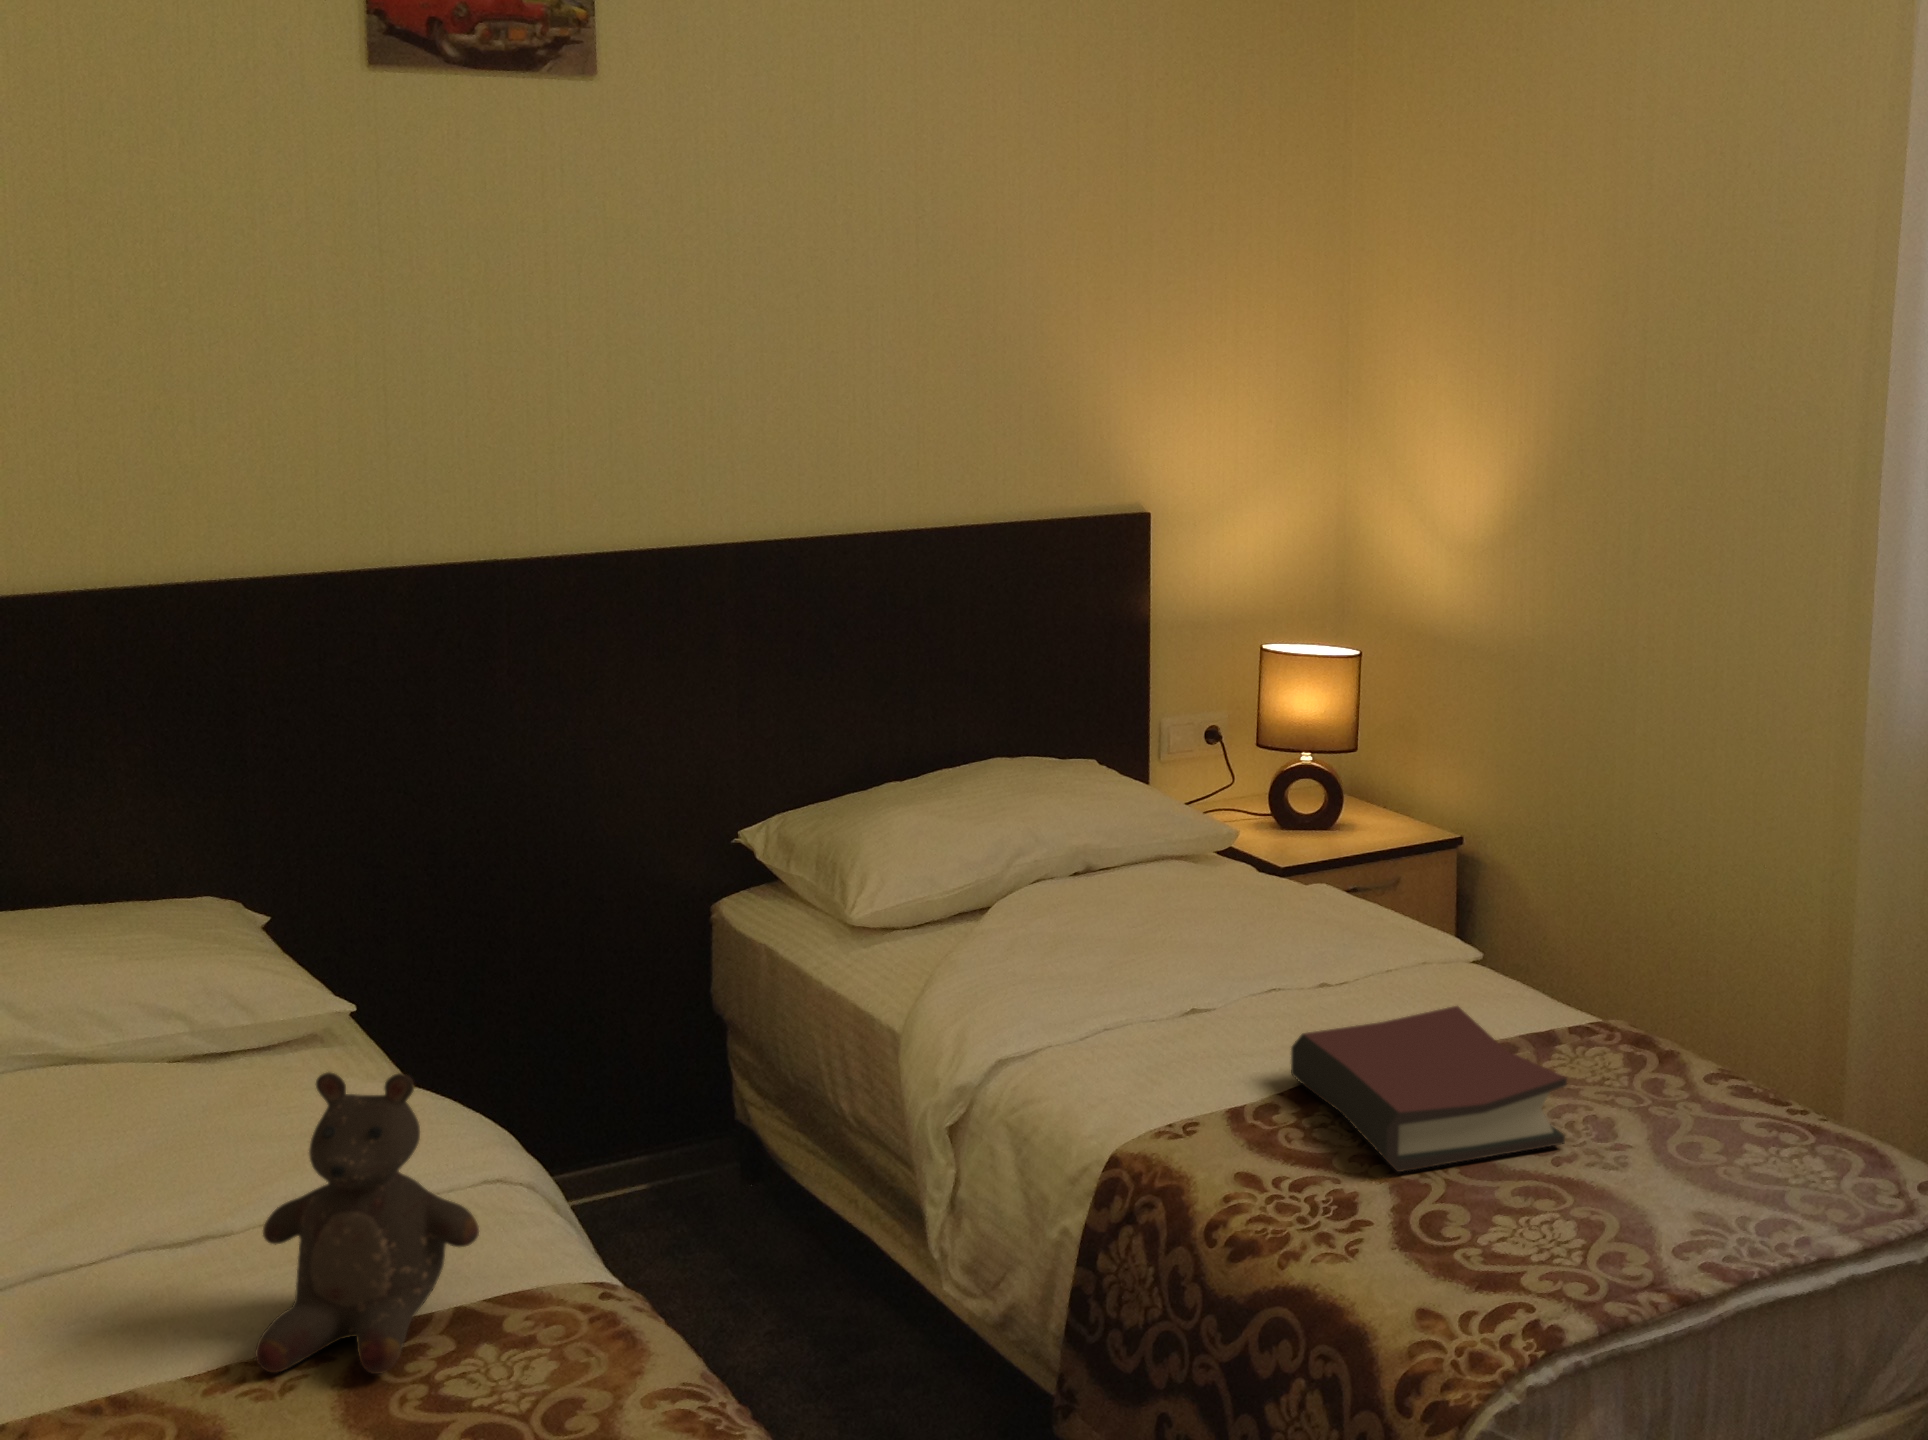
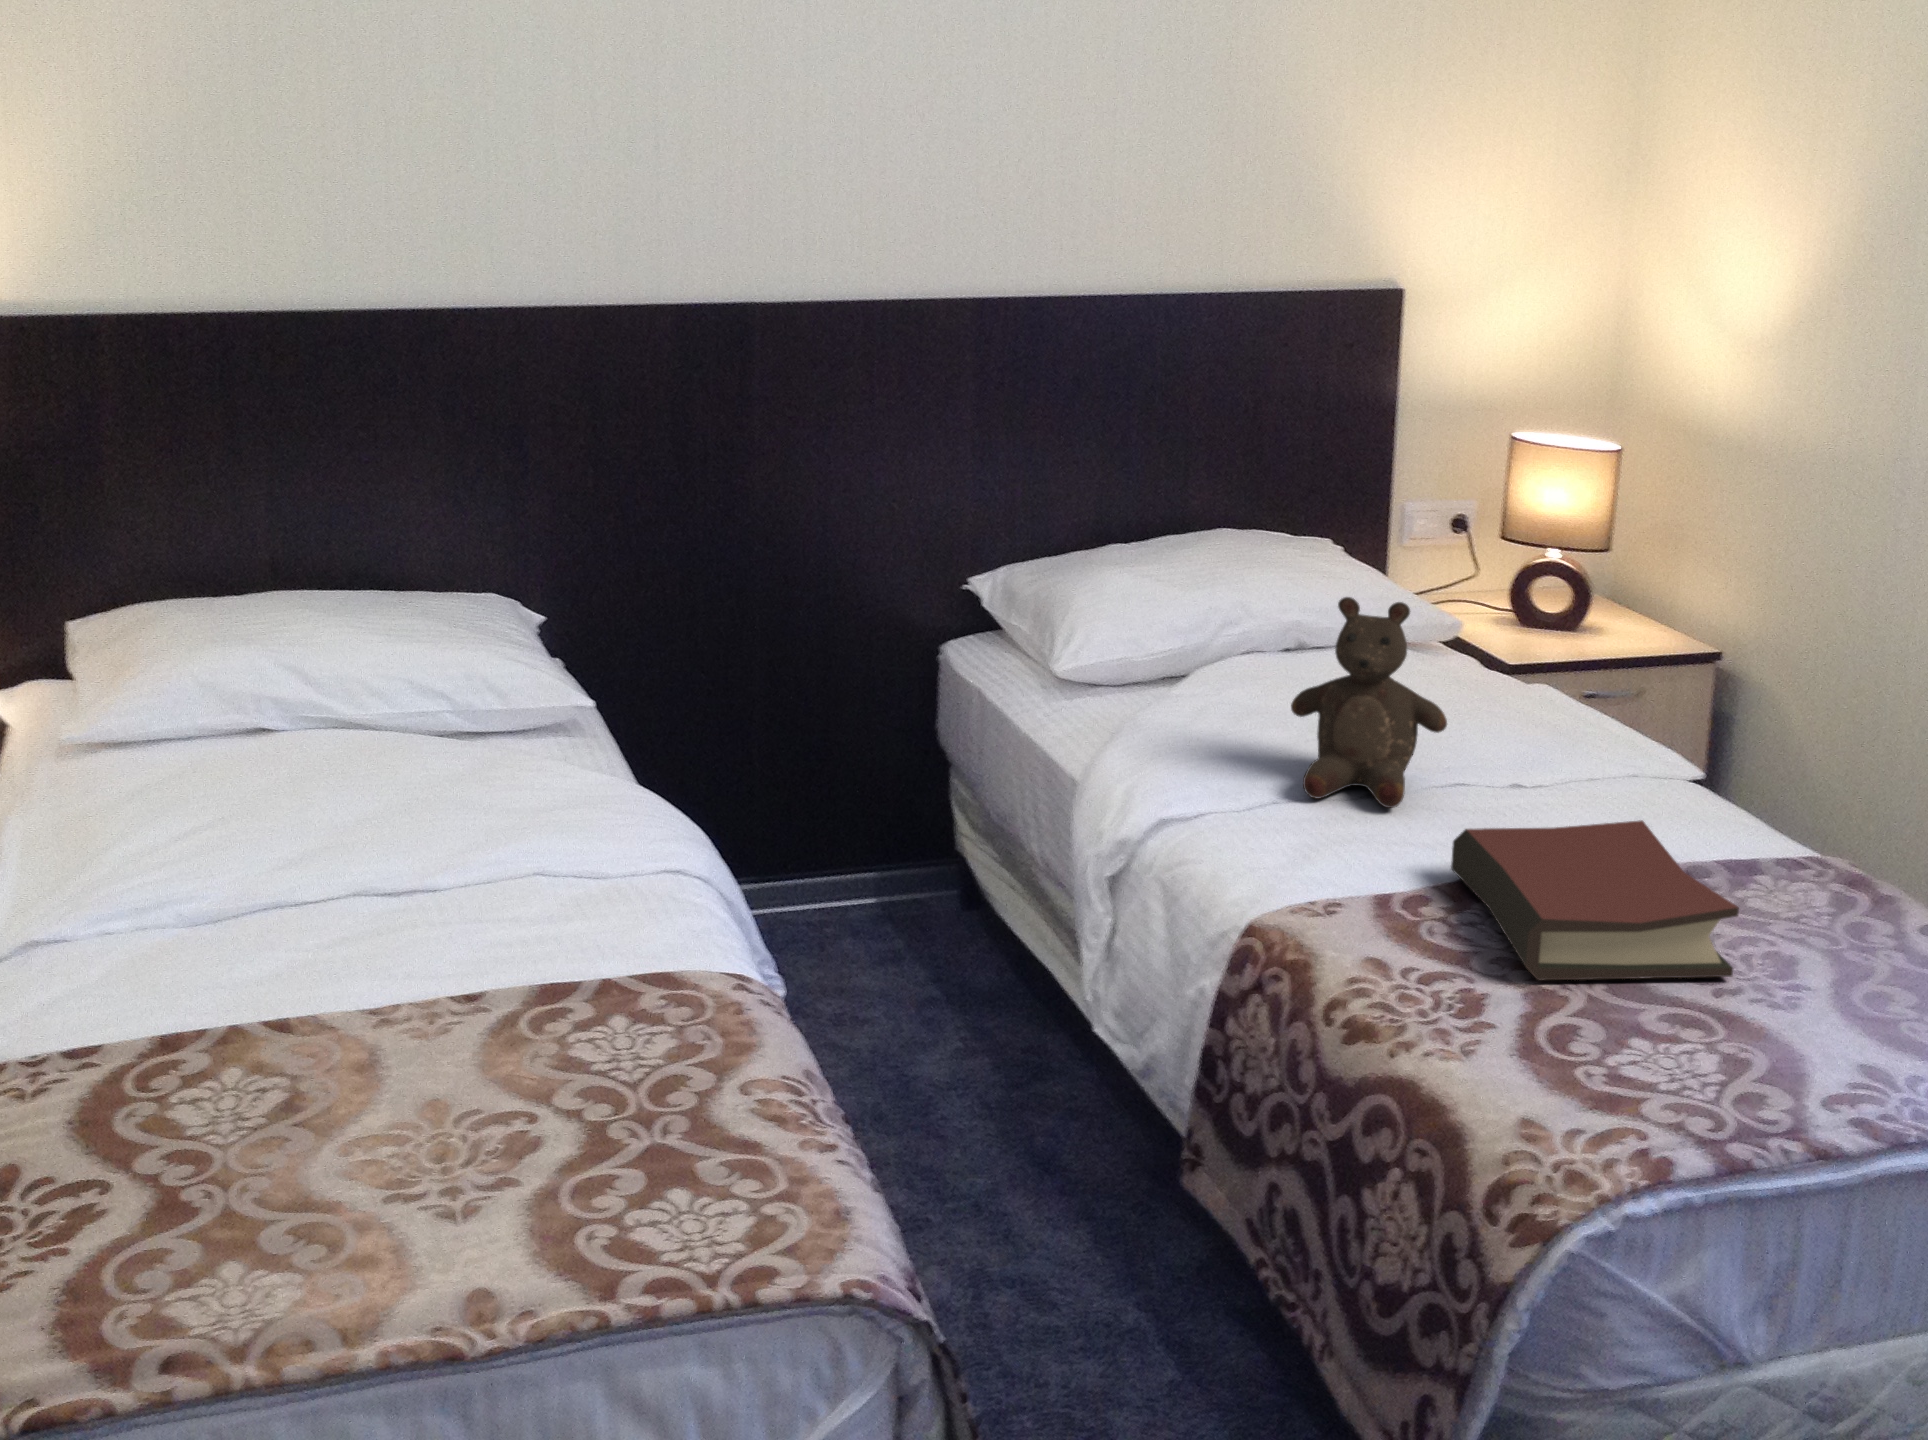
stuffed bear: present [255,1073,479,1374] -> present [1291,597,1447,808]

